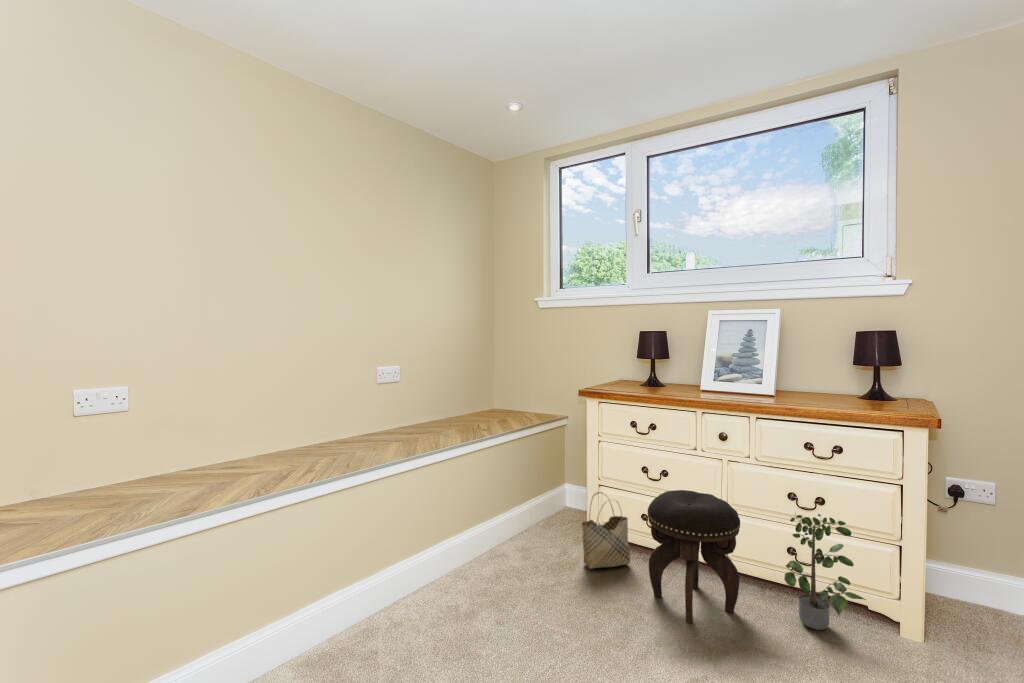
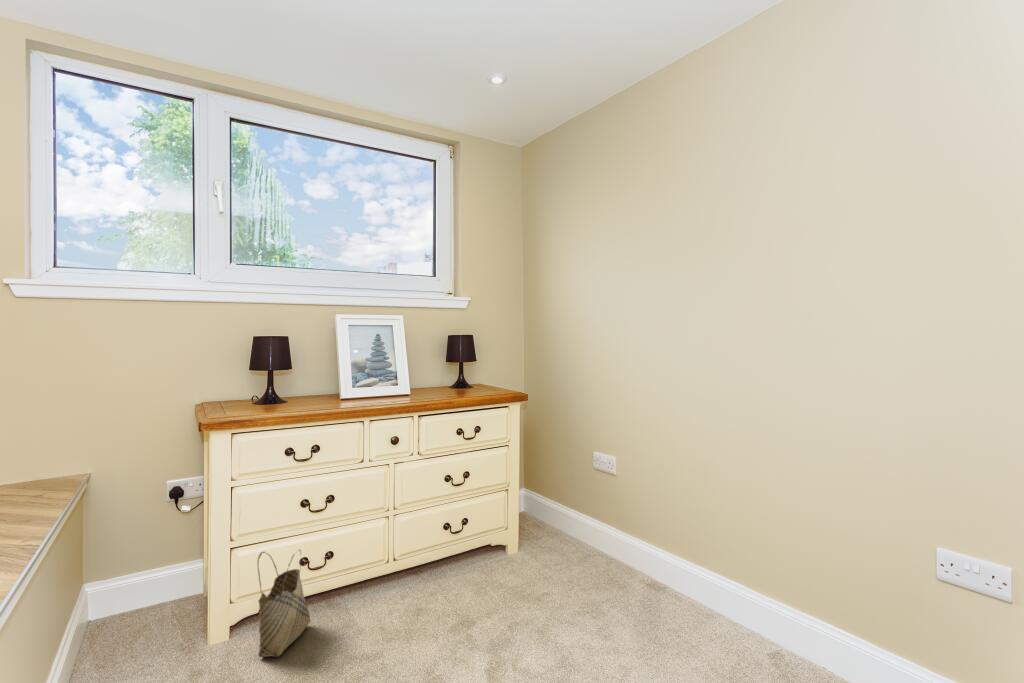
footstool: present [648,490,740,623] -> none [358,497,449,631]
potted plant: present [784,514,865,630] -> none [461,477,514,576]

